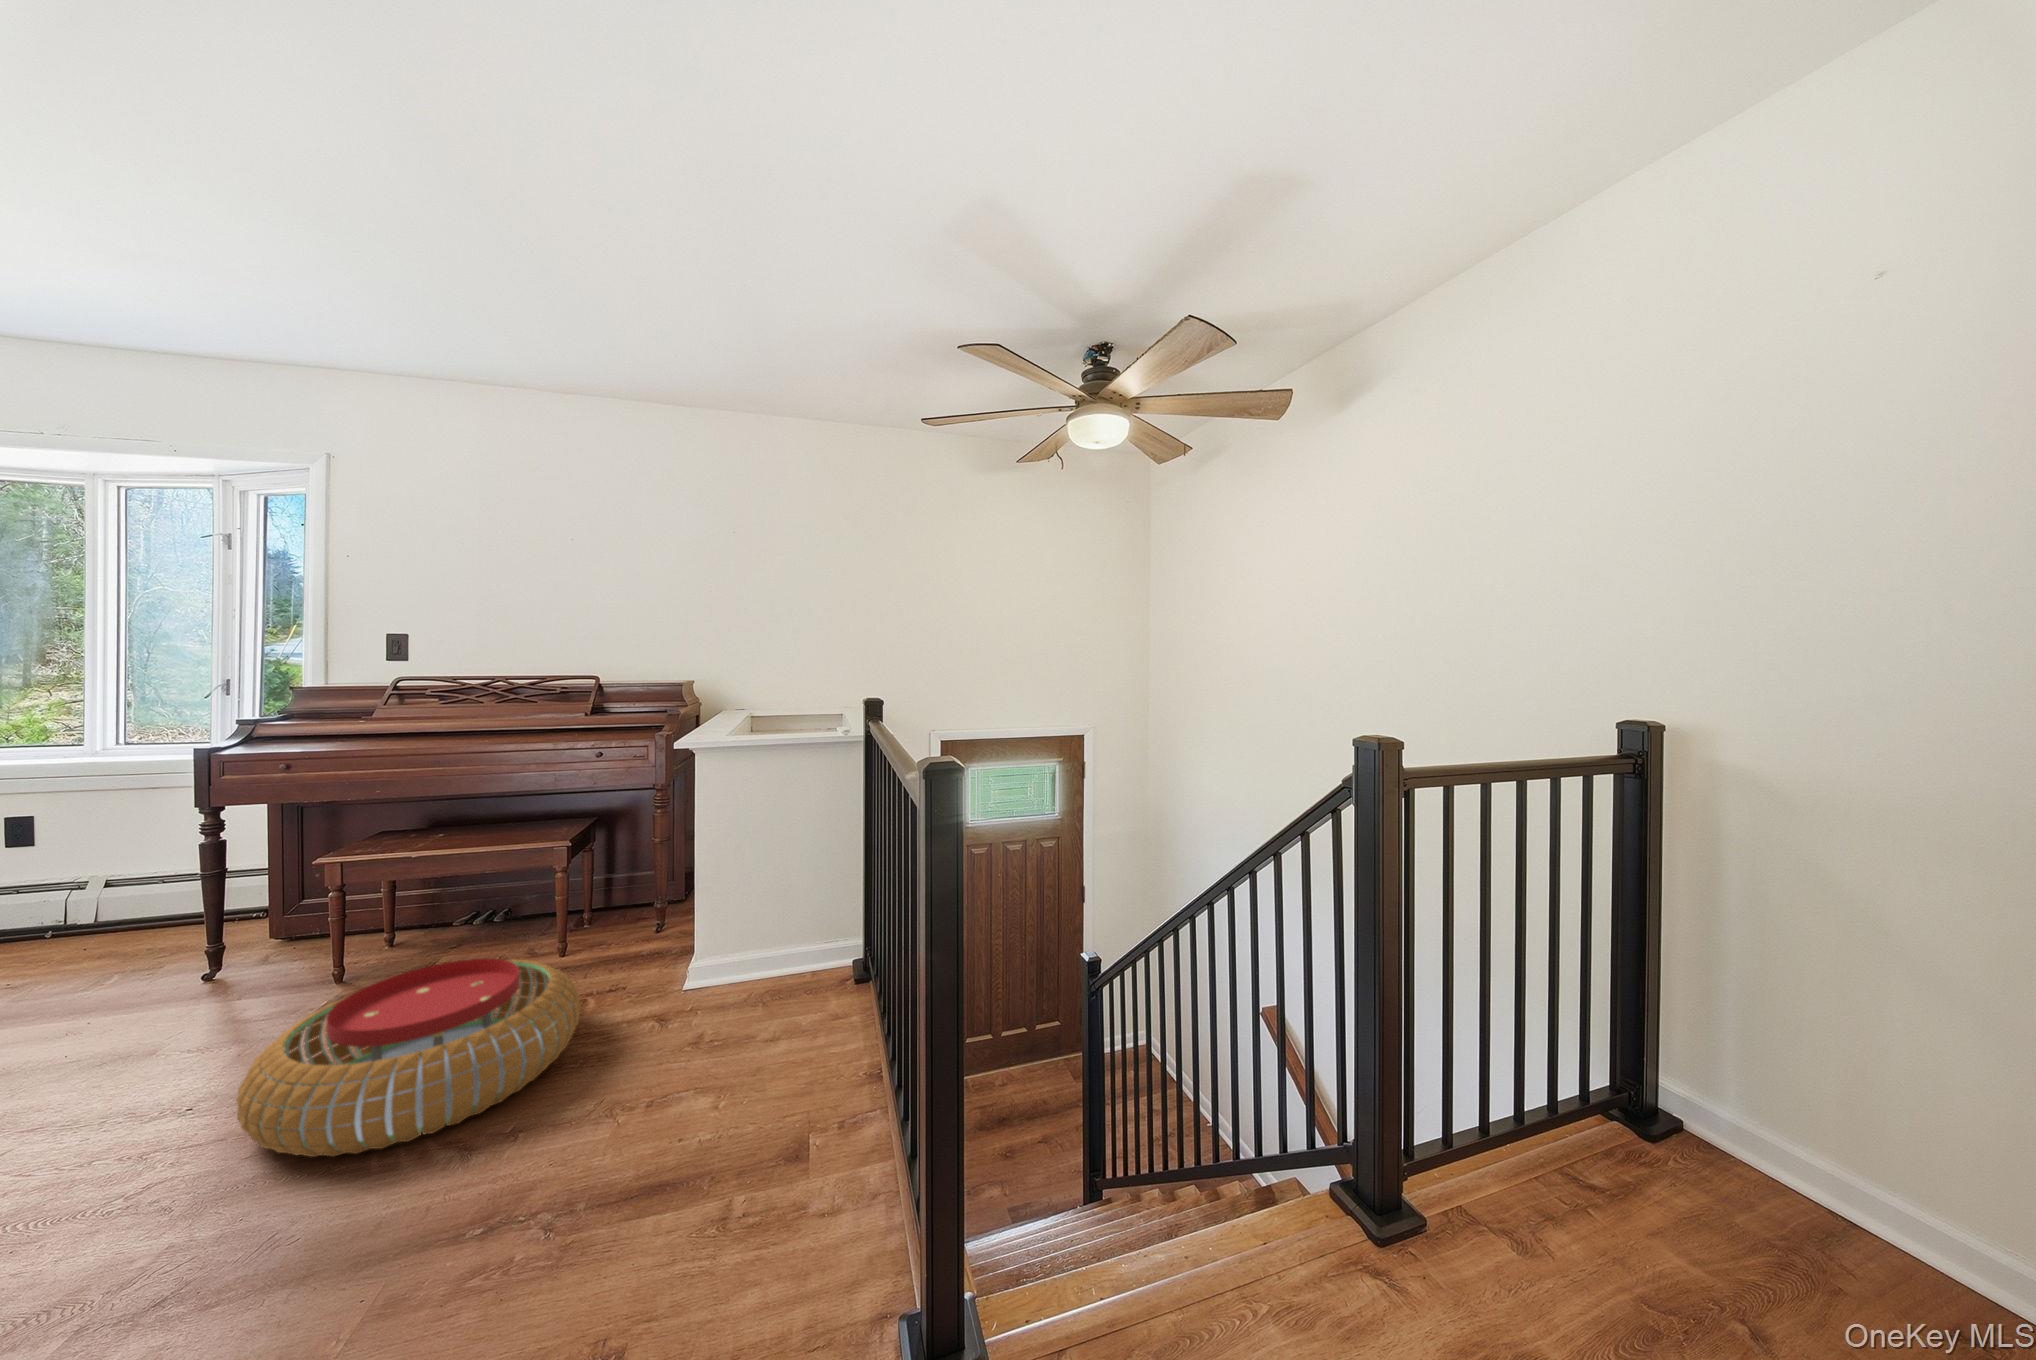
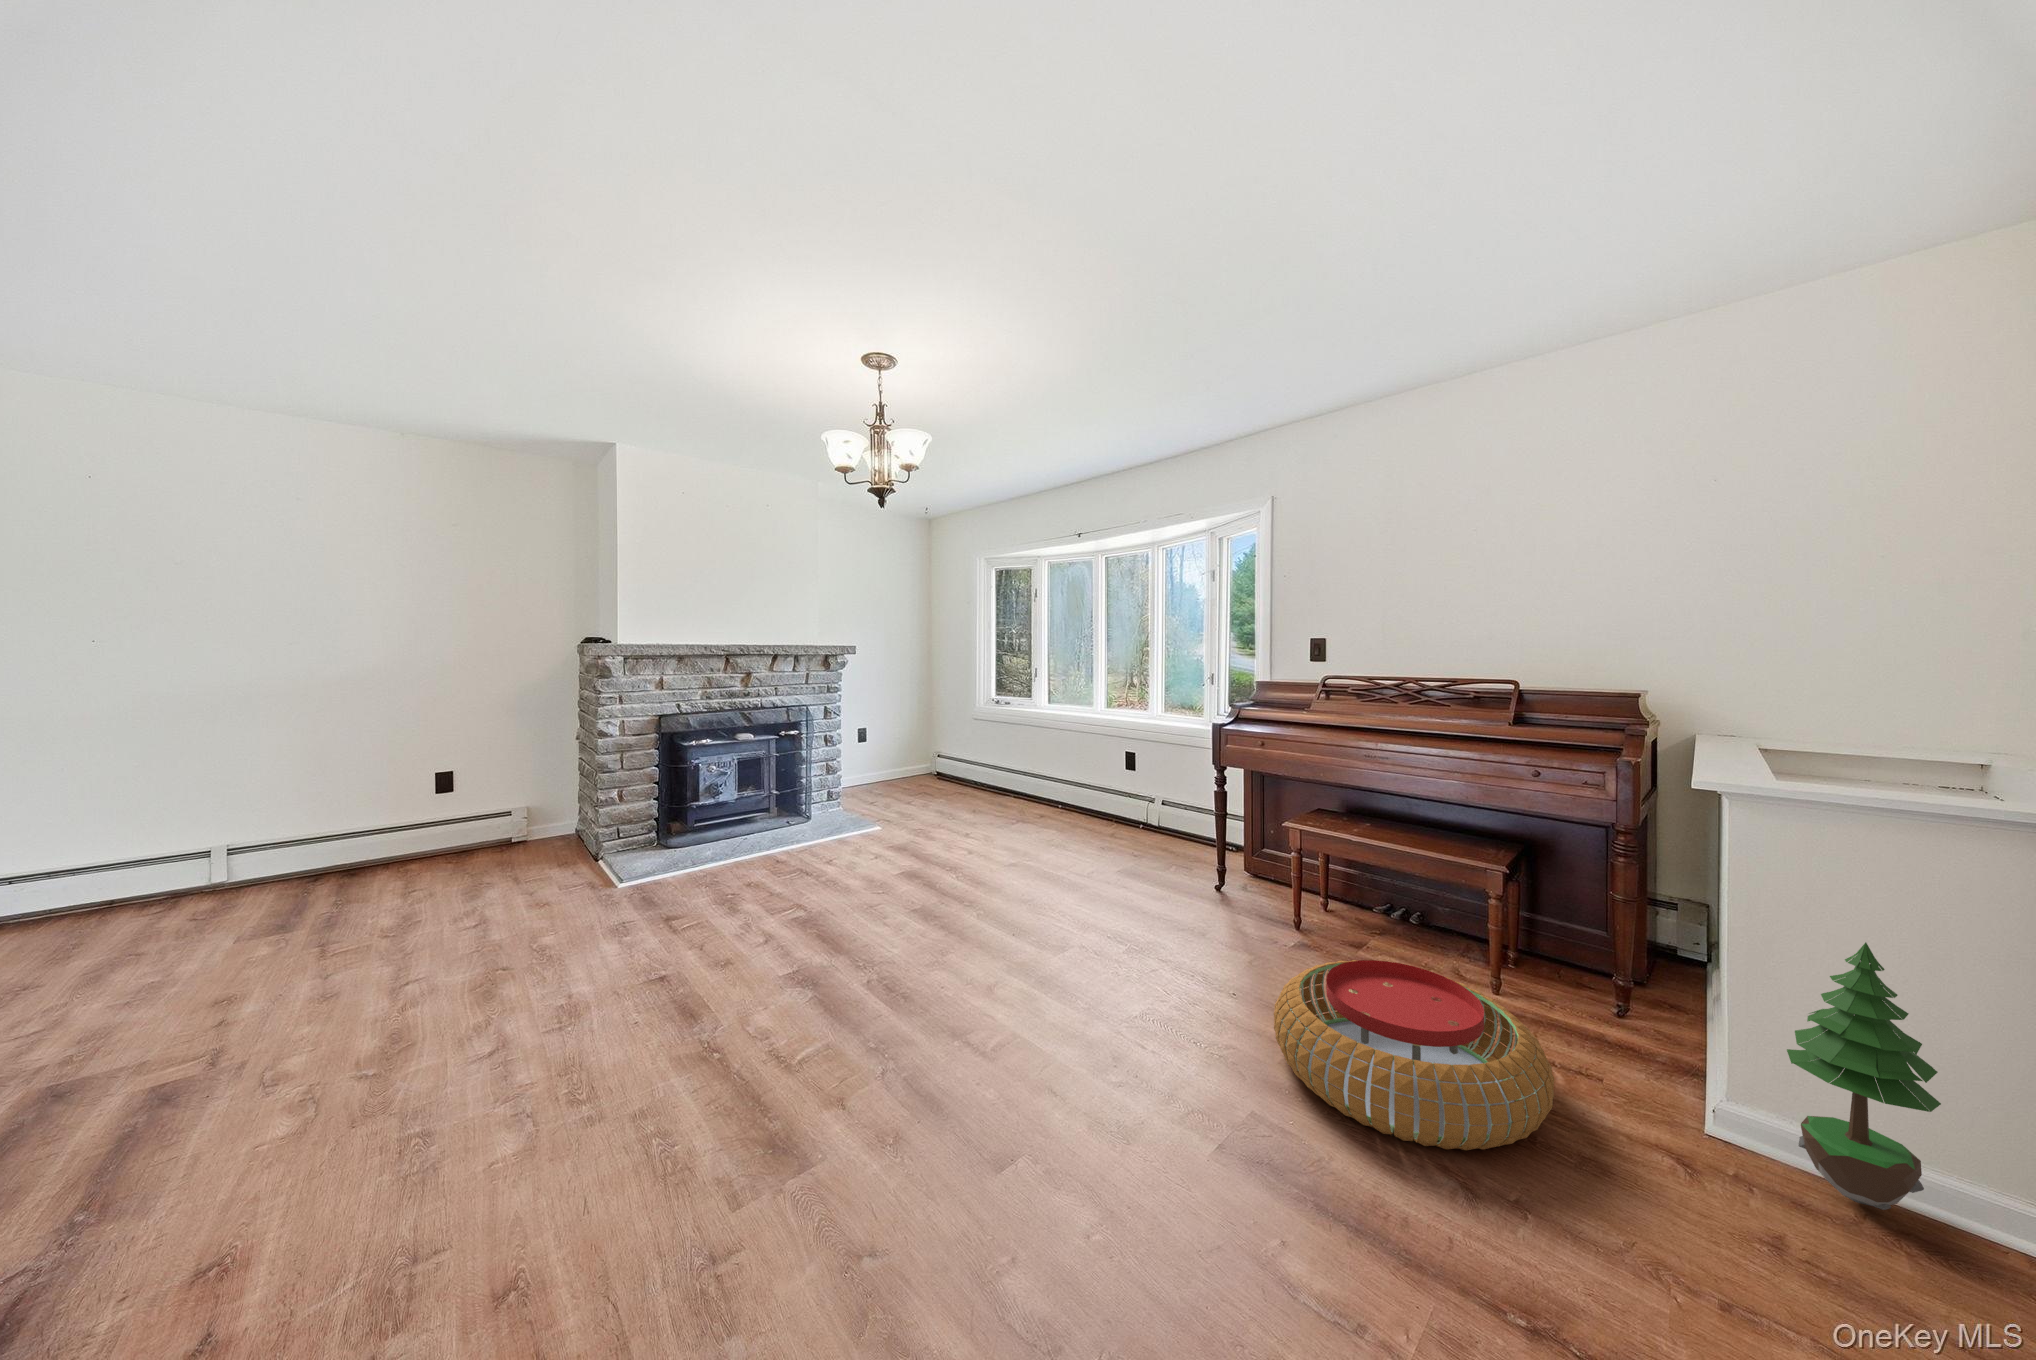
potted tree: none [730,829,795,997] -> present [1787,942,1941,1210]

